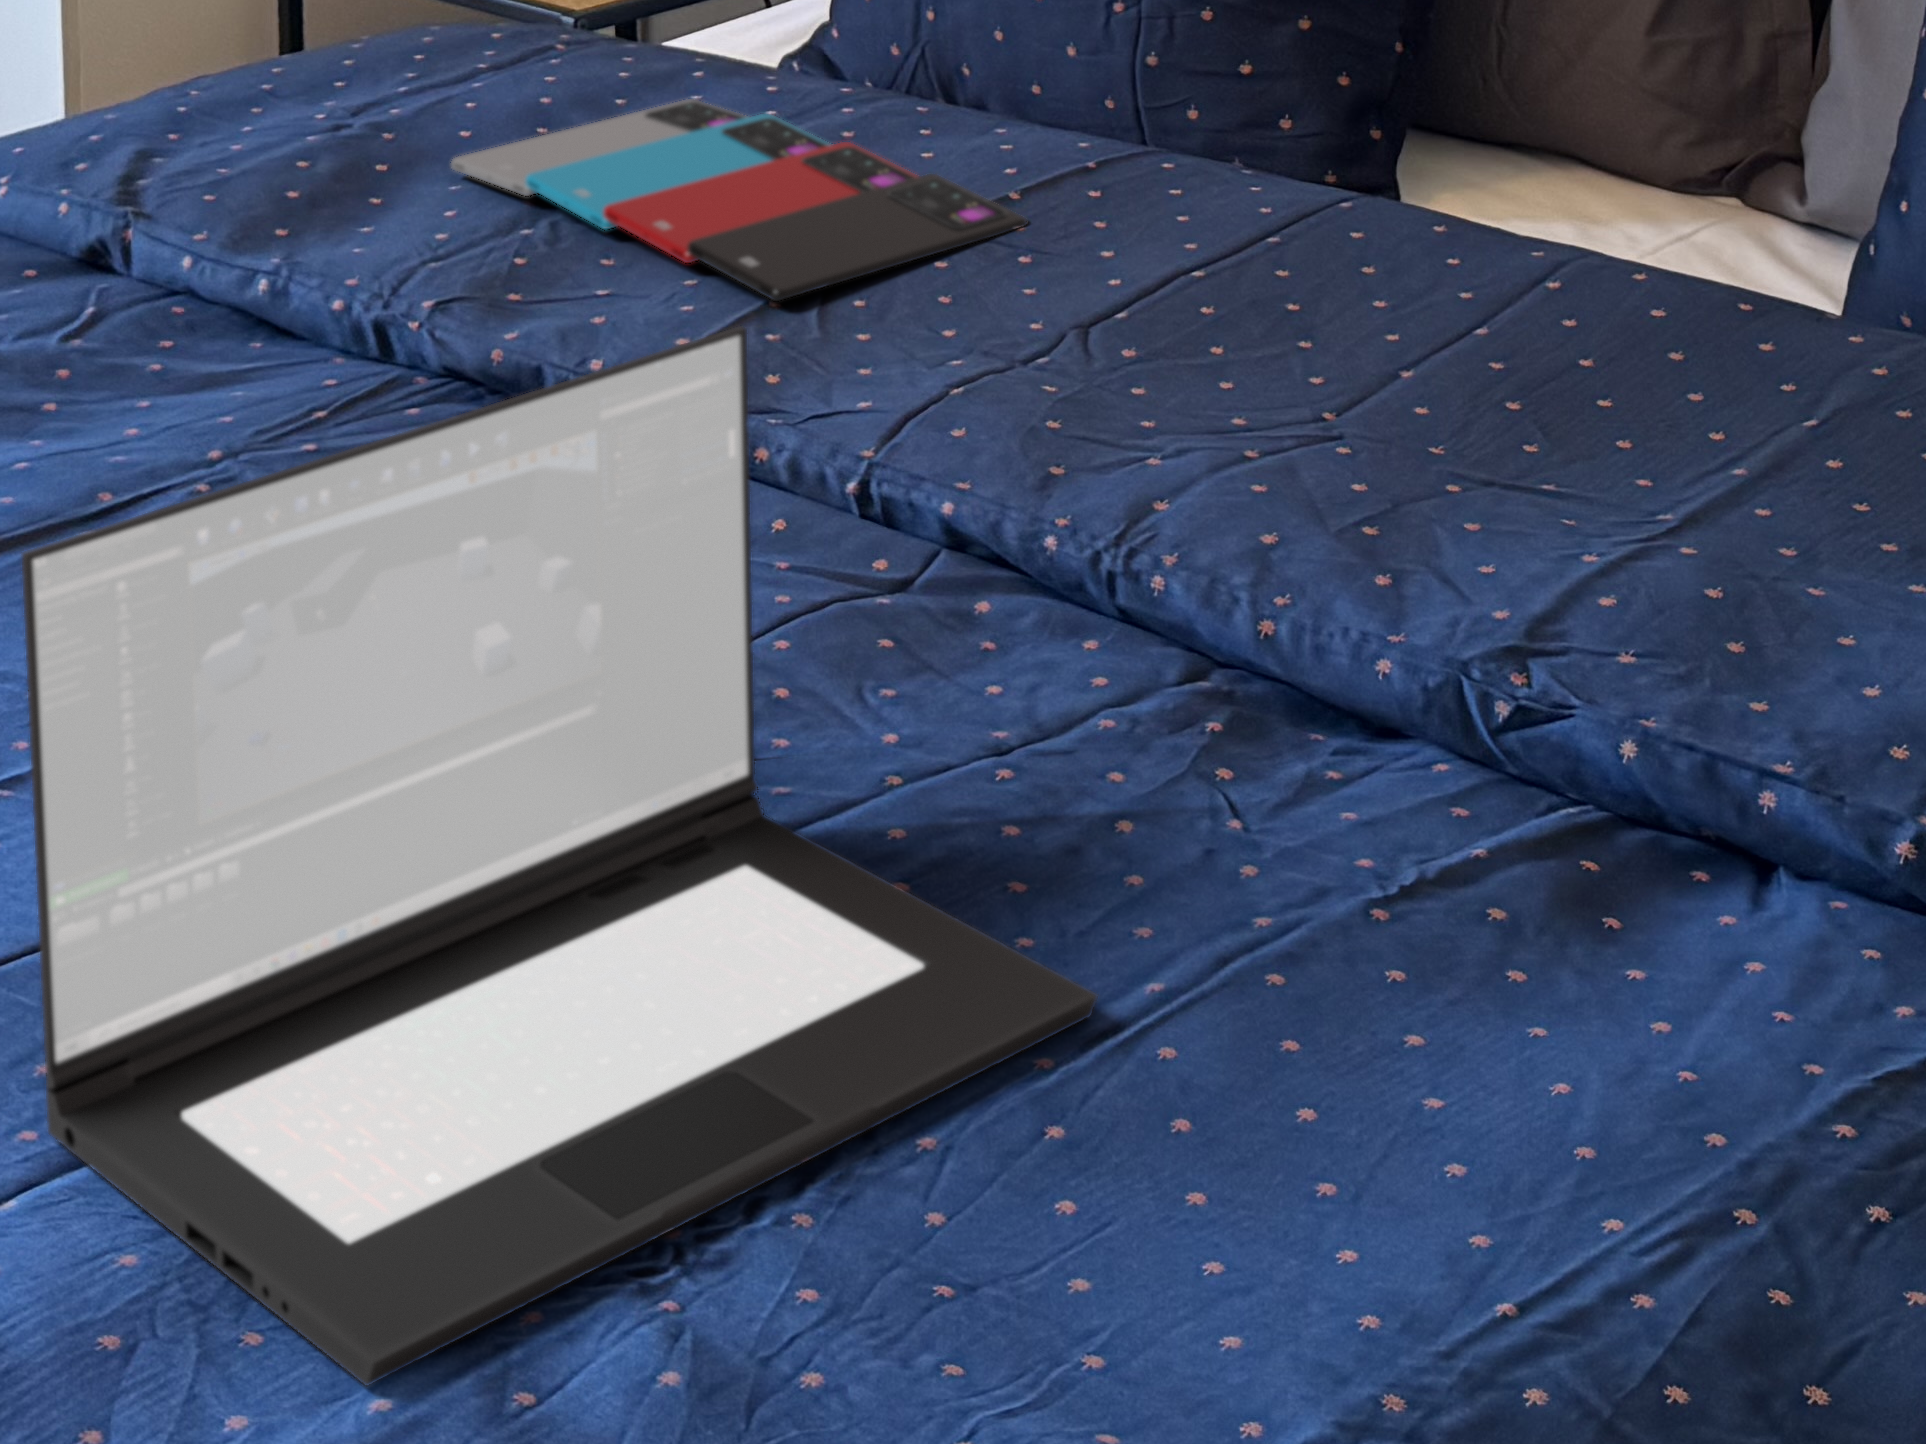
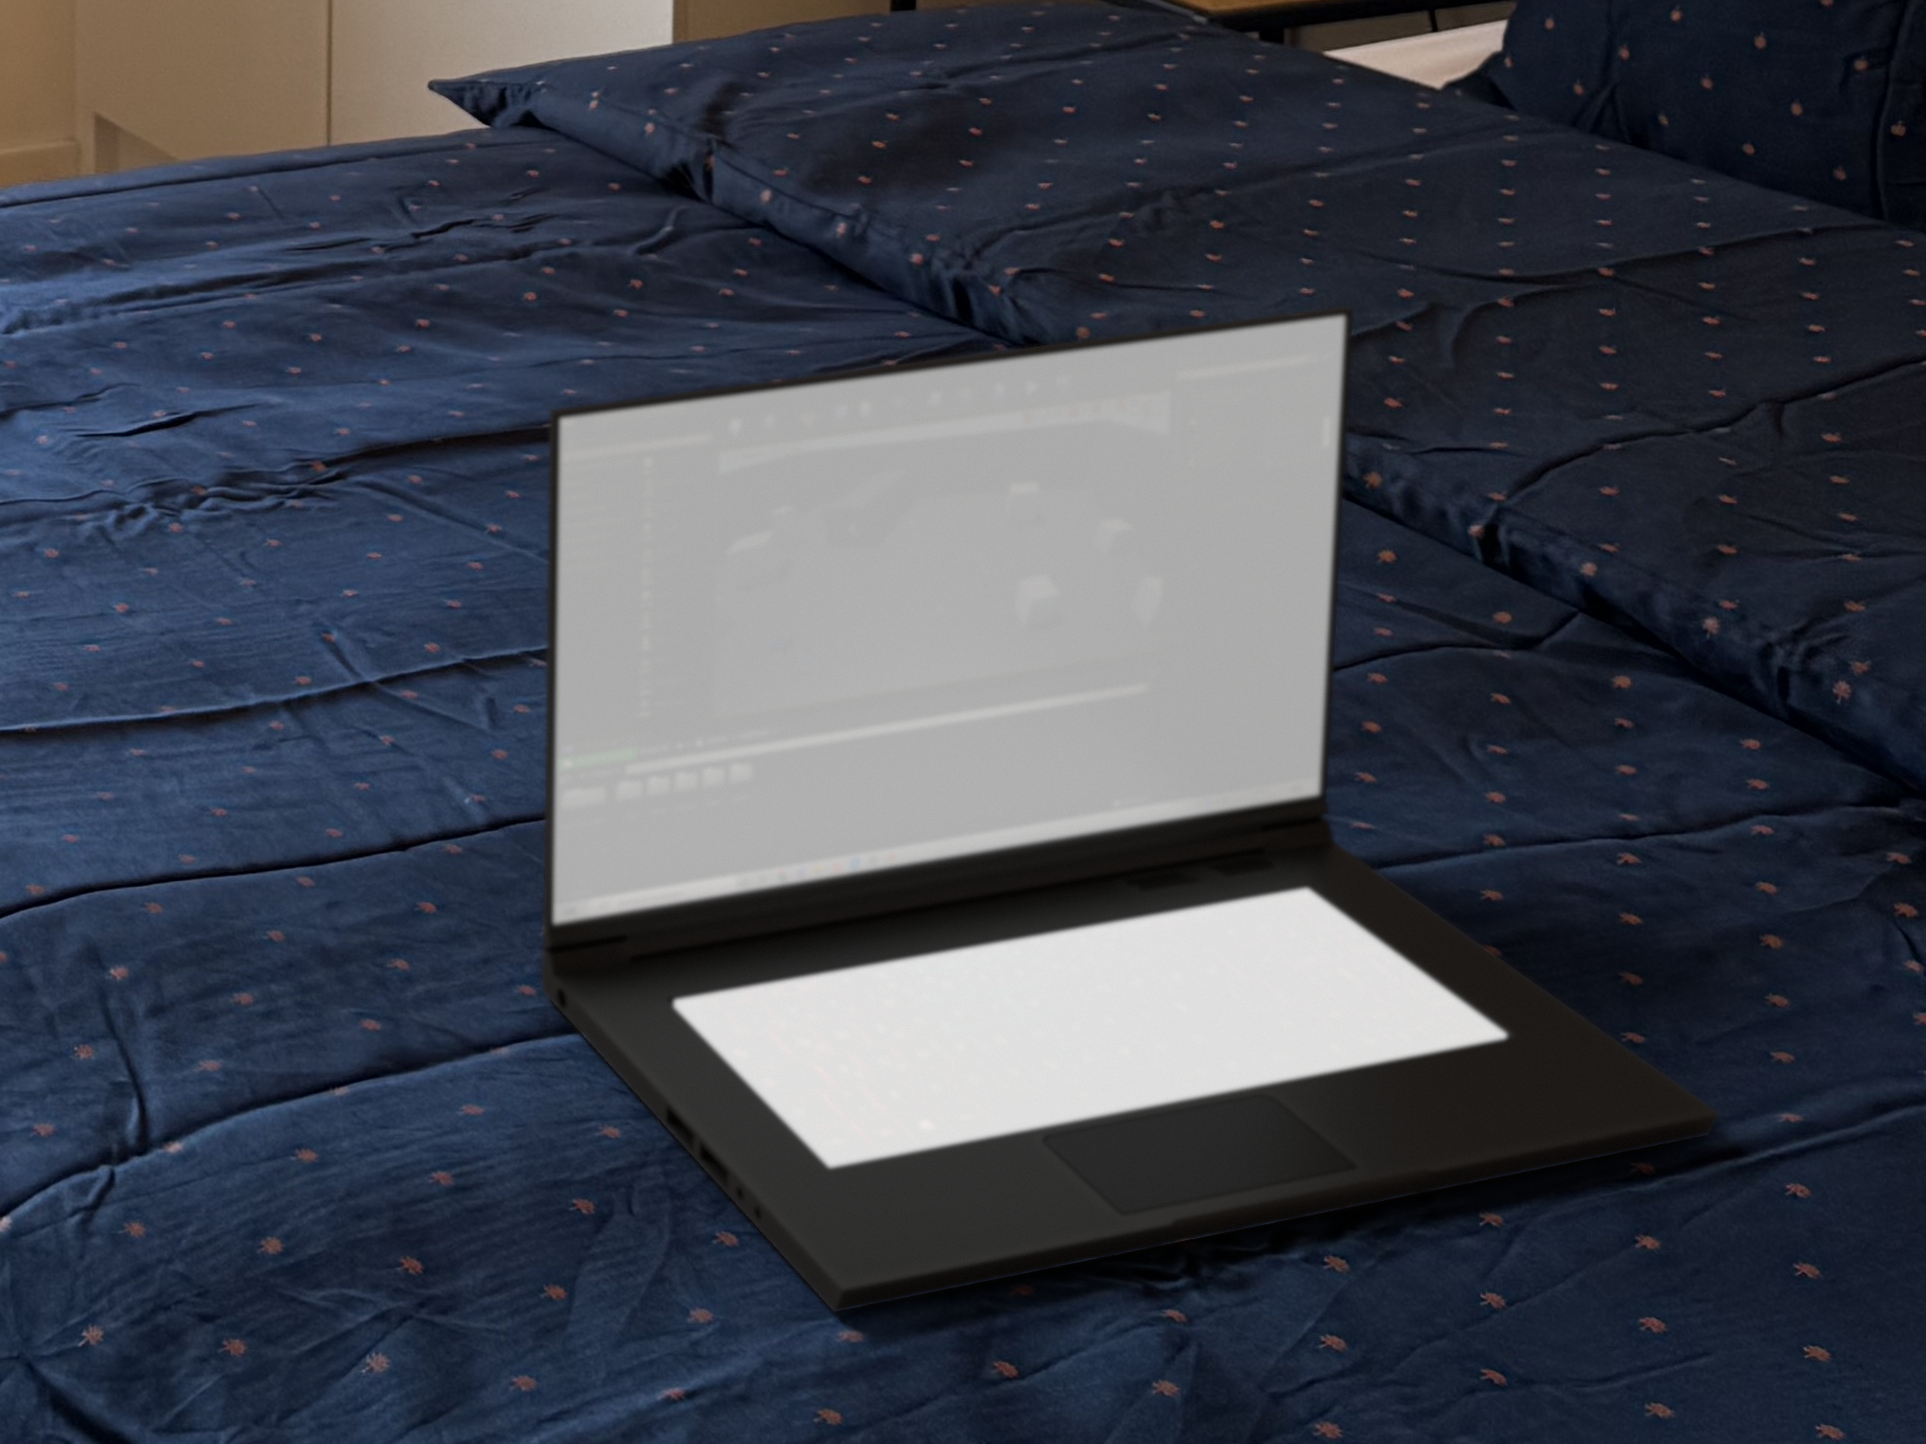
smartphone: present [452,99,1027,301] -> none [1054,99,1717,315]

